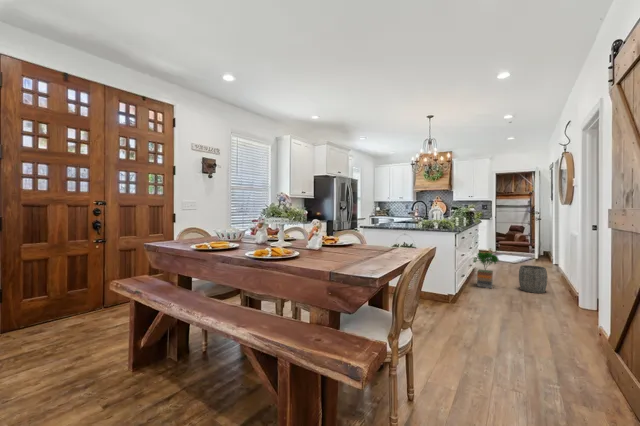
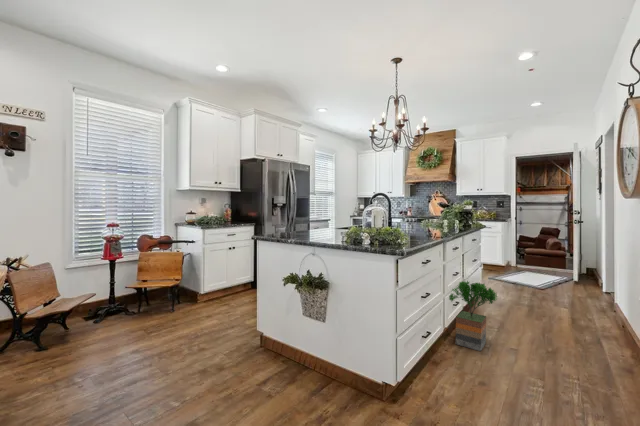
woven basket: present [519,265,547,293] -> none [535,310,595,374]

